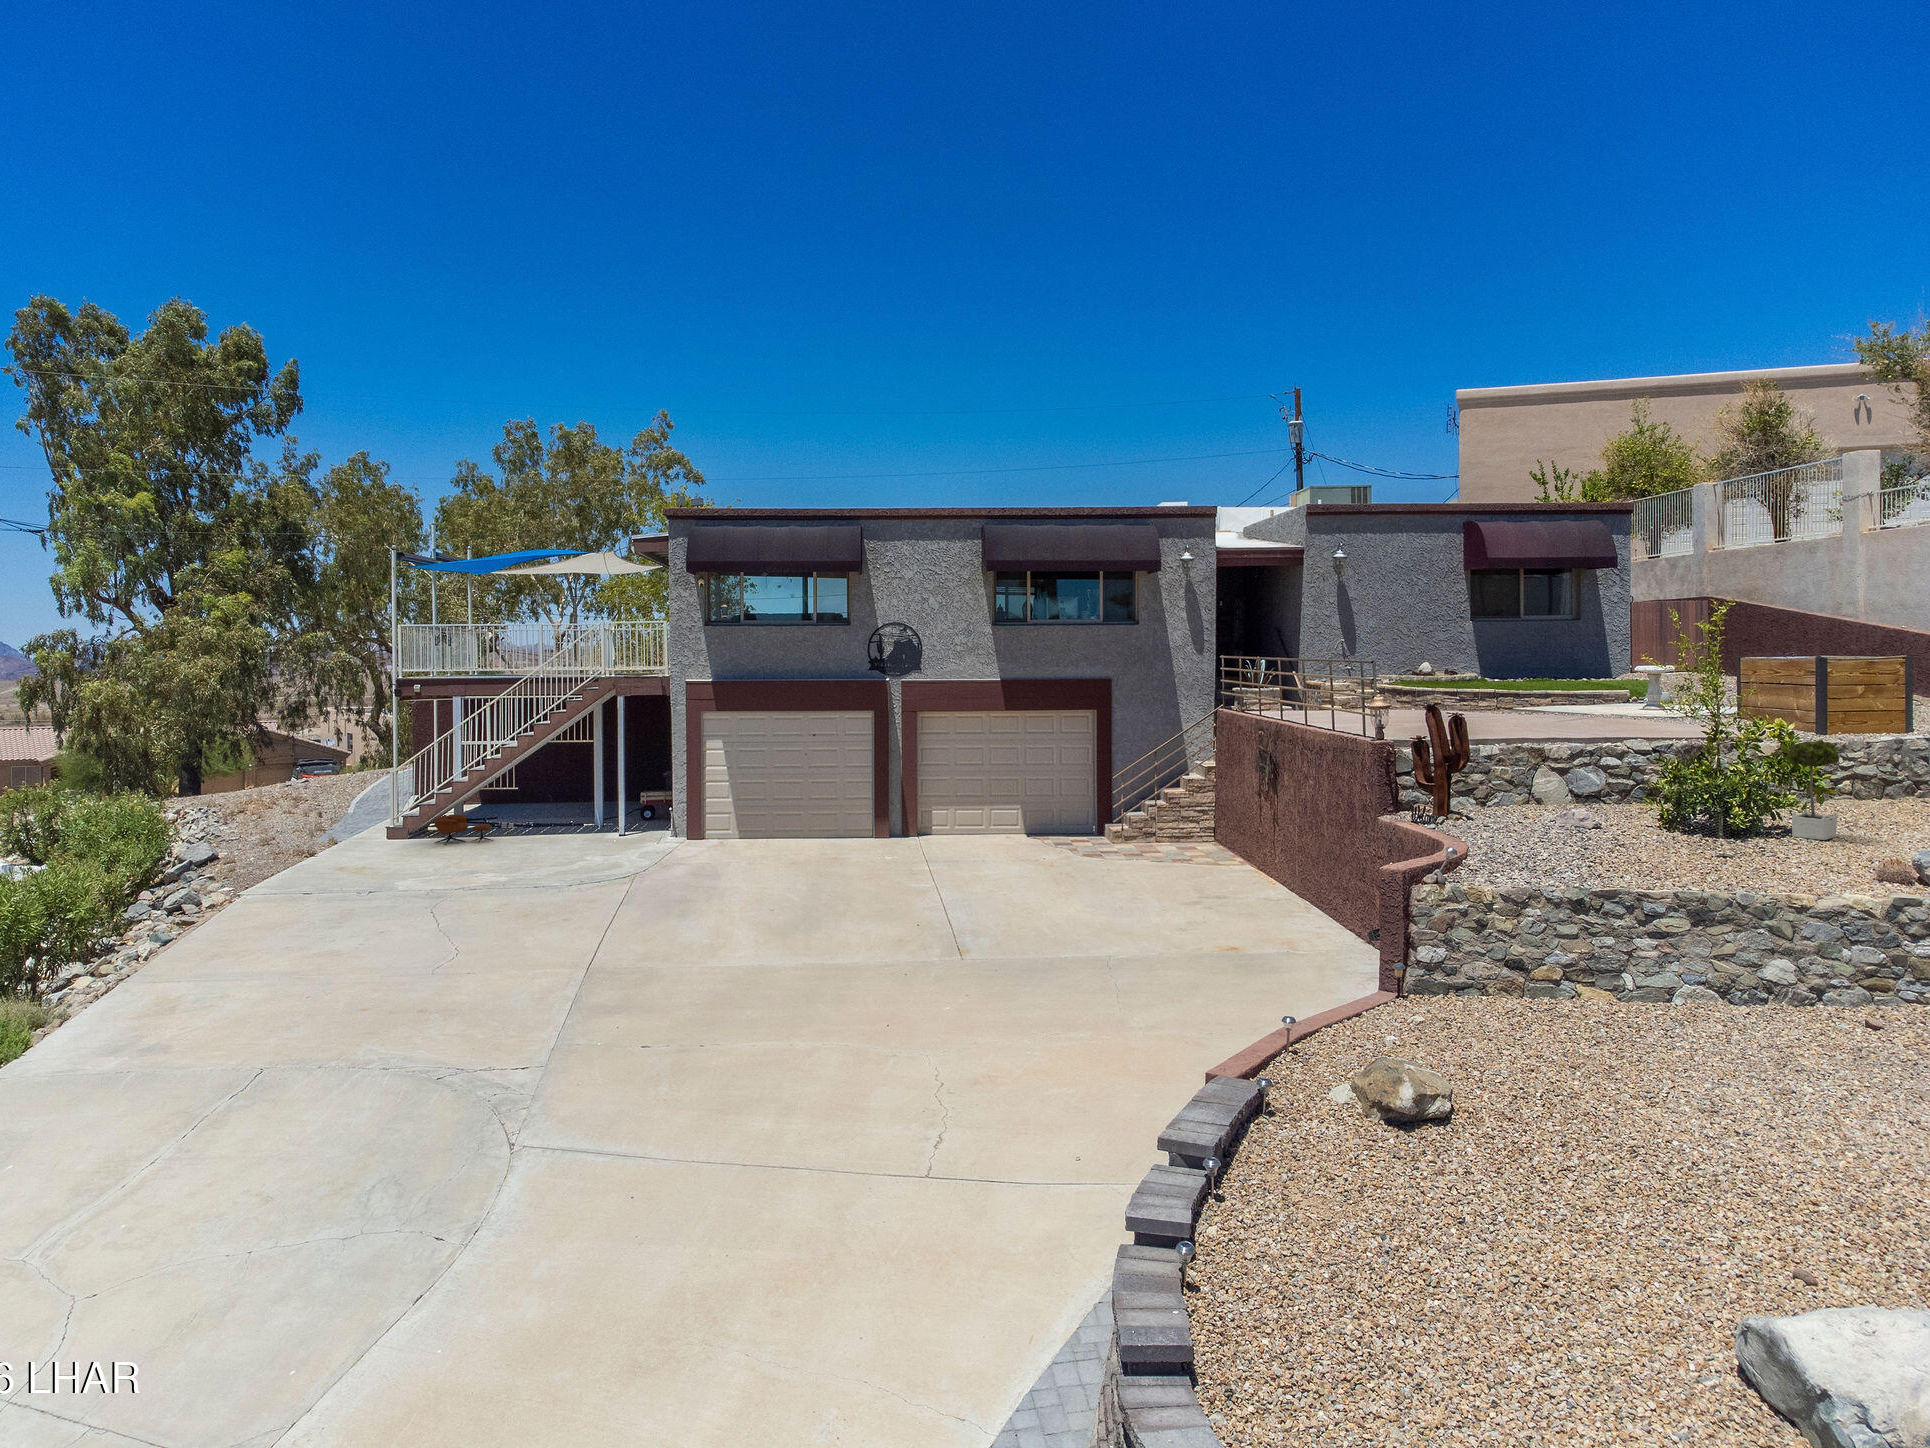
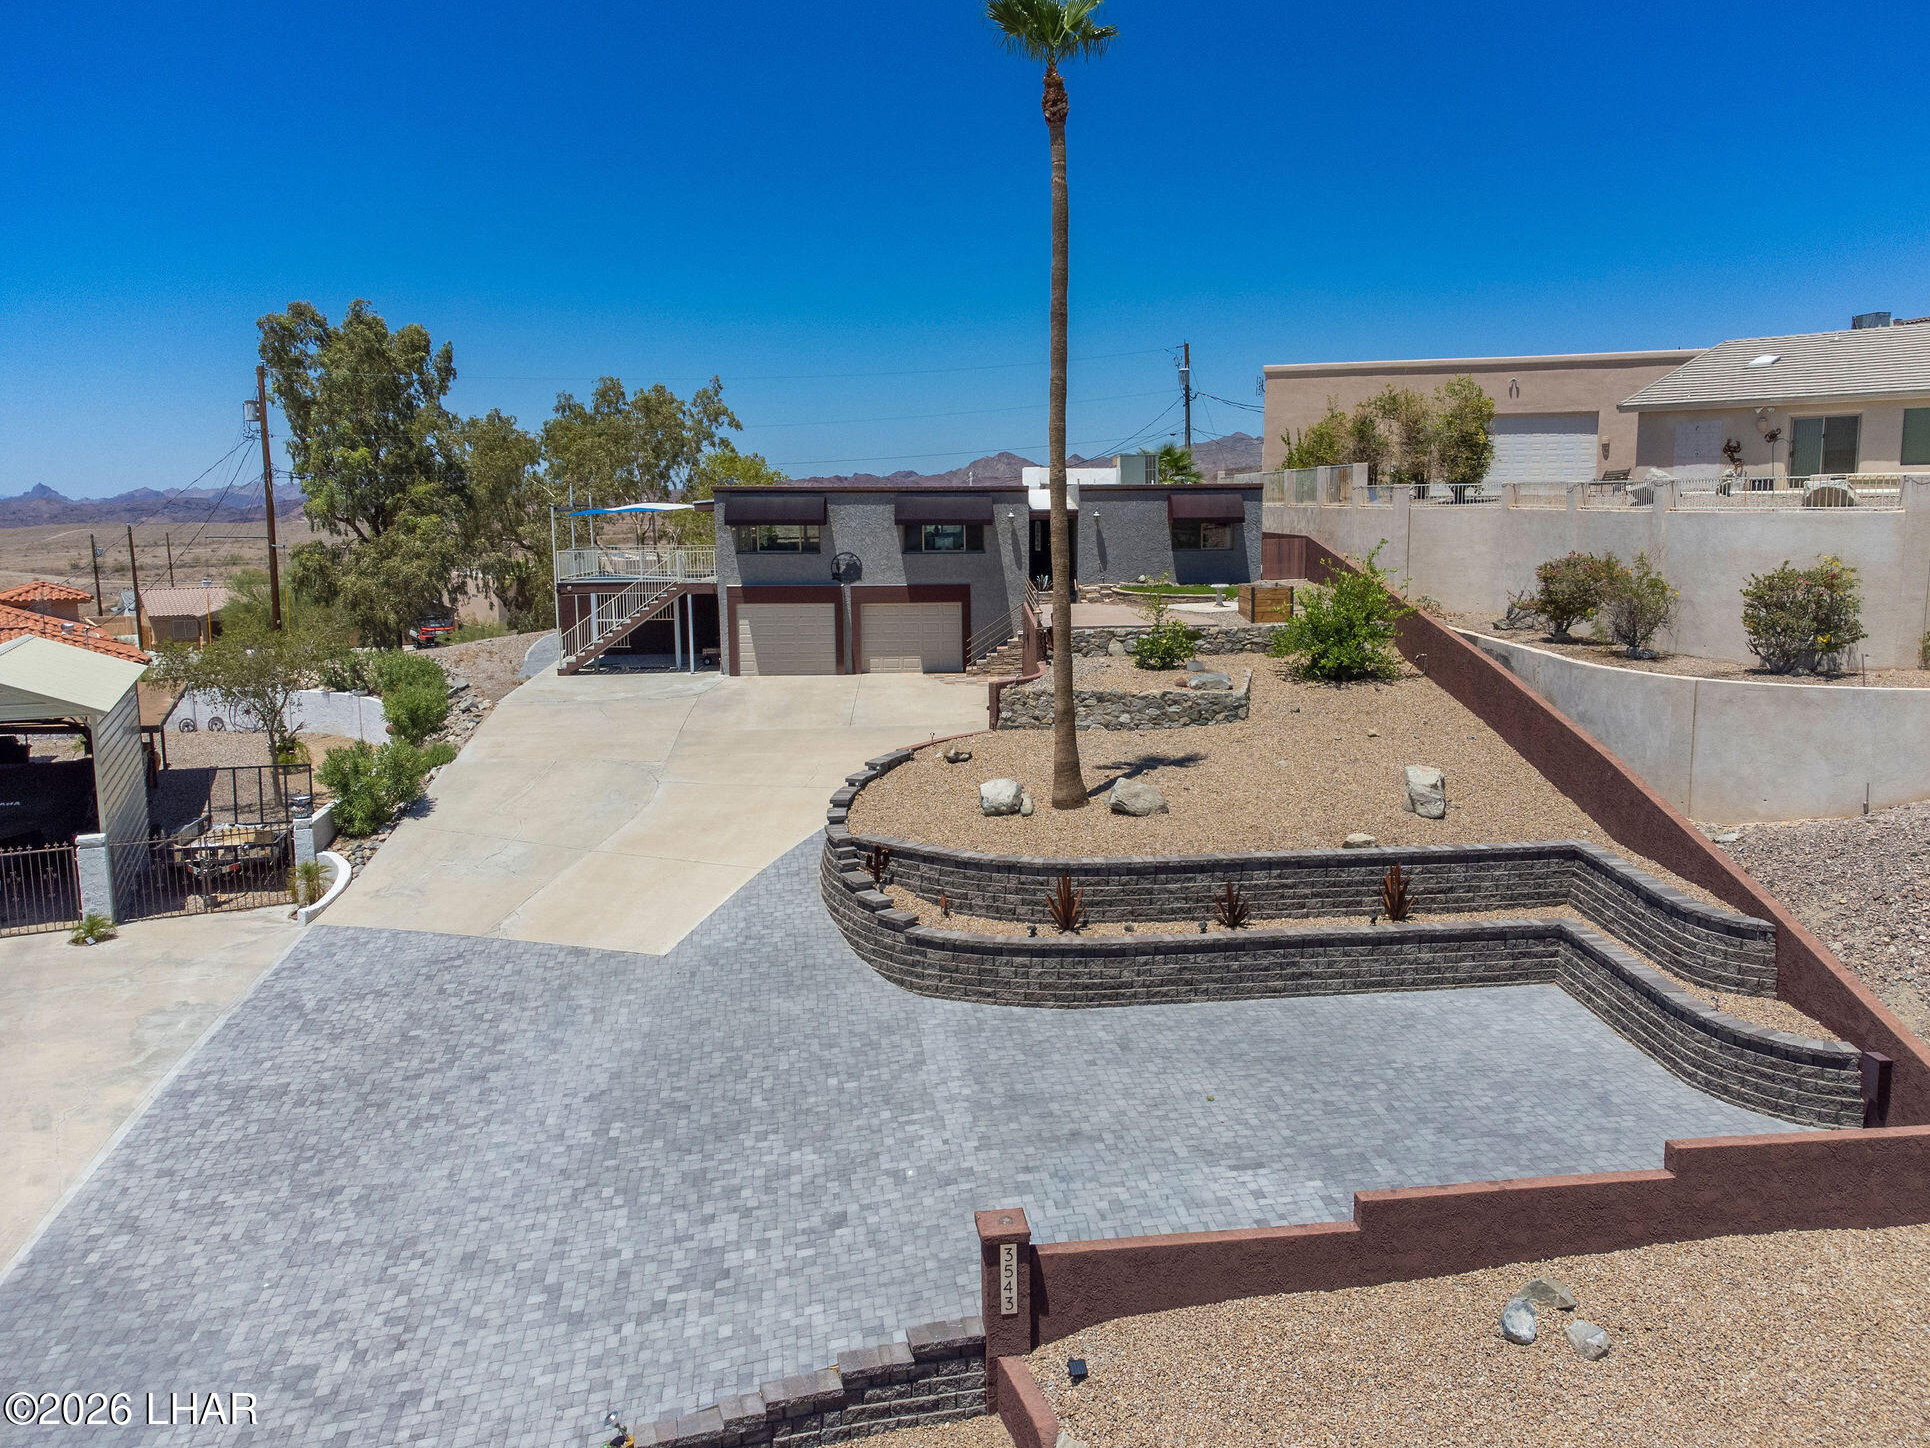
lounge chair: present [434,814,493,845] -> none [581,654,620,679]

